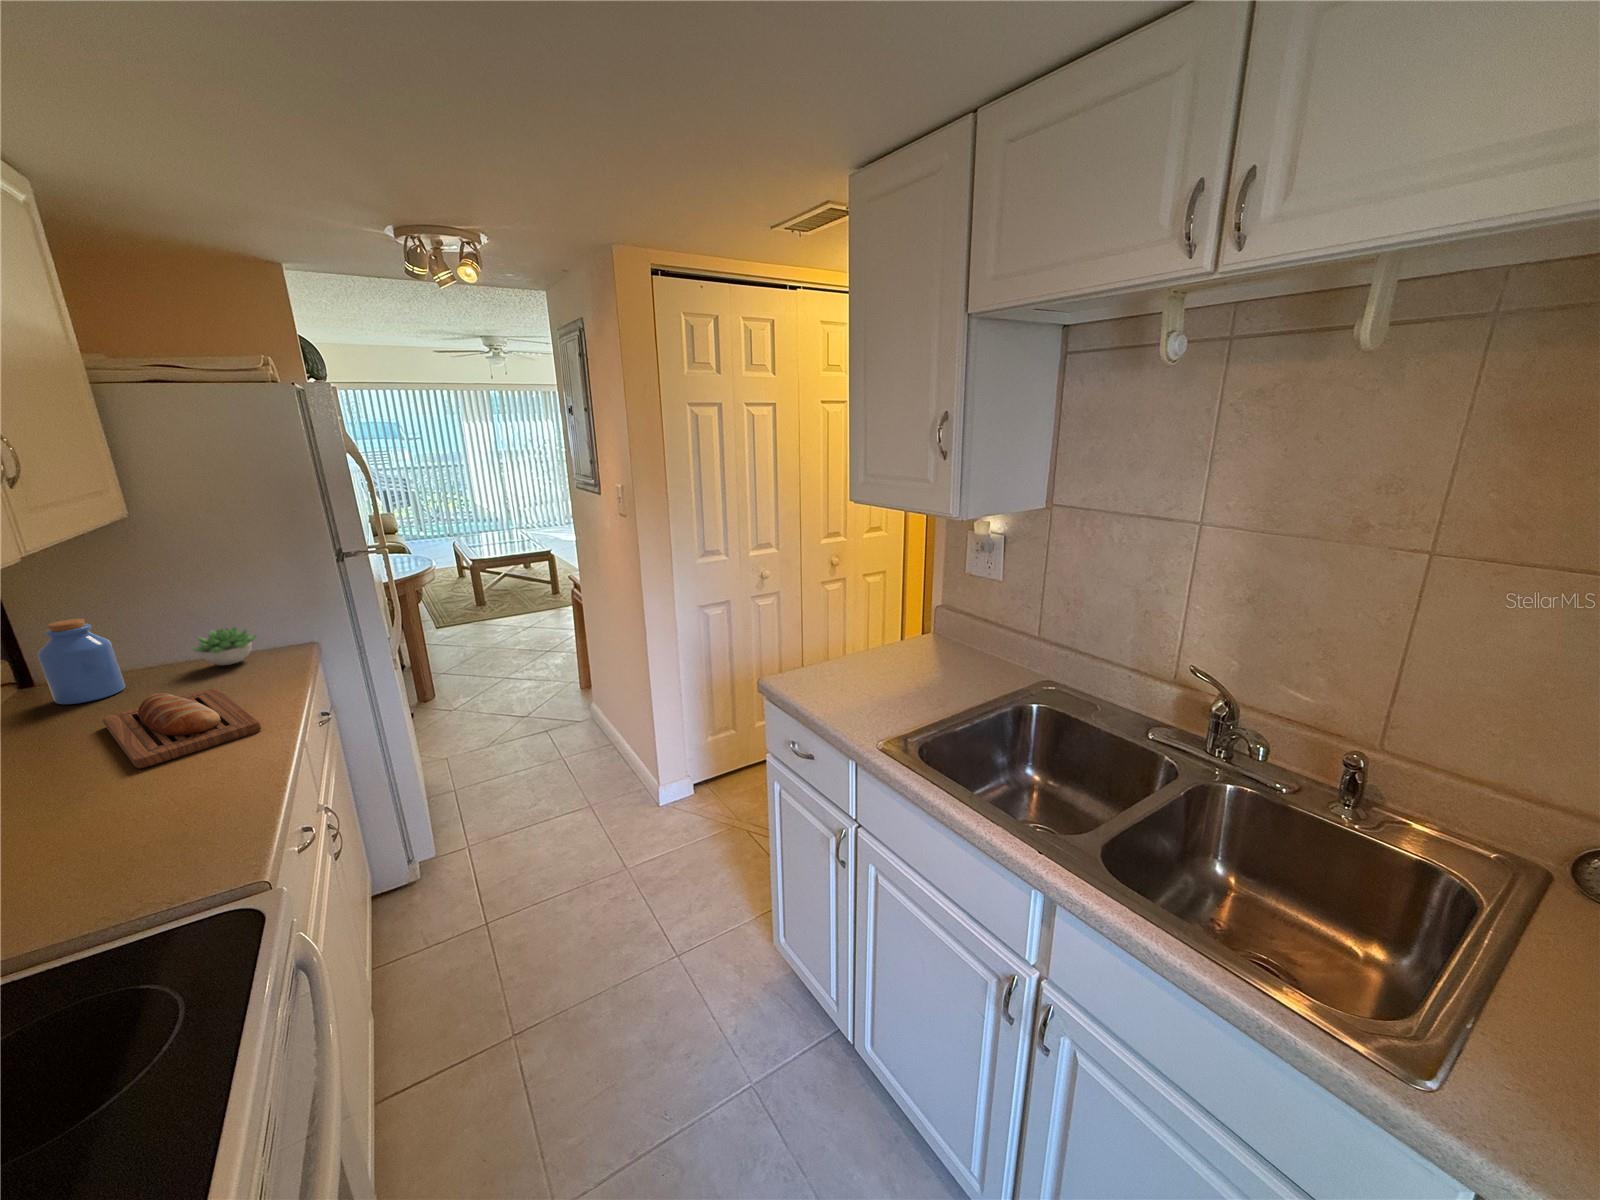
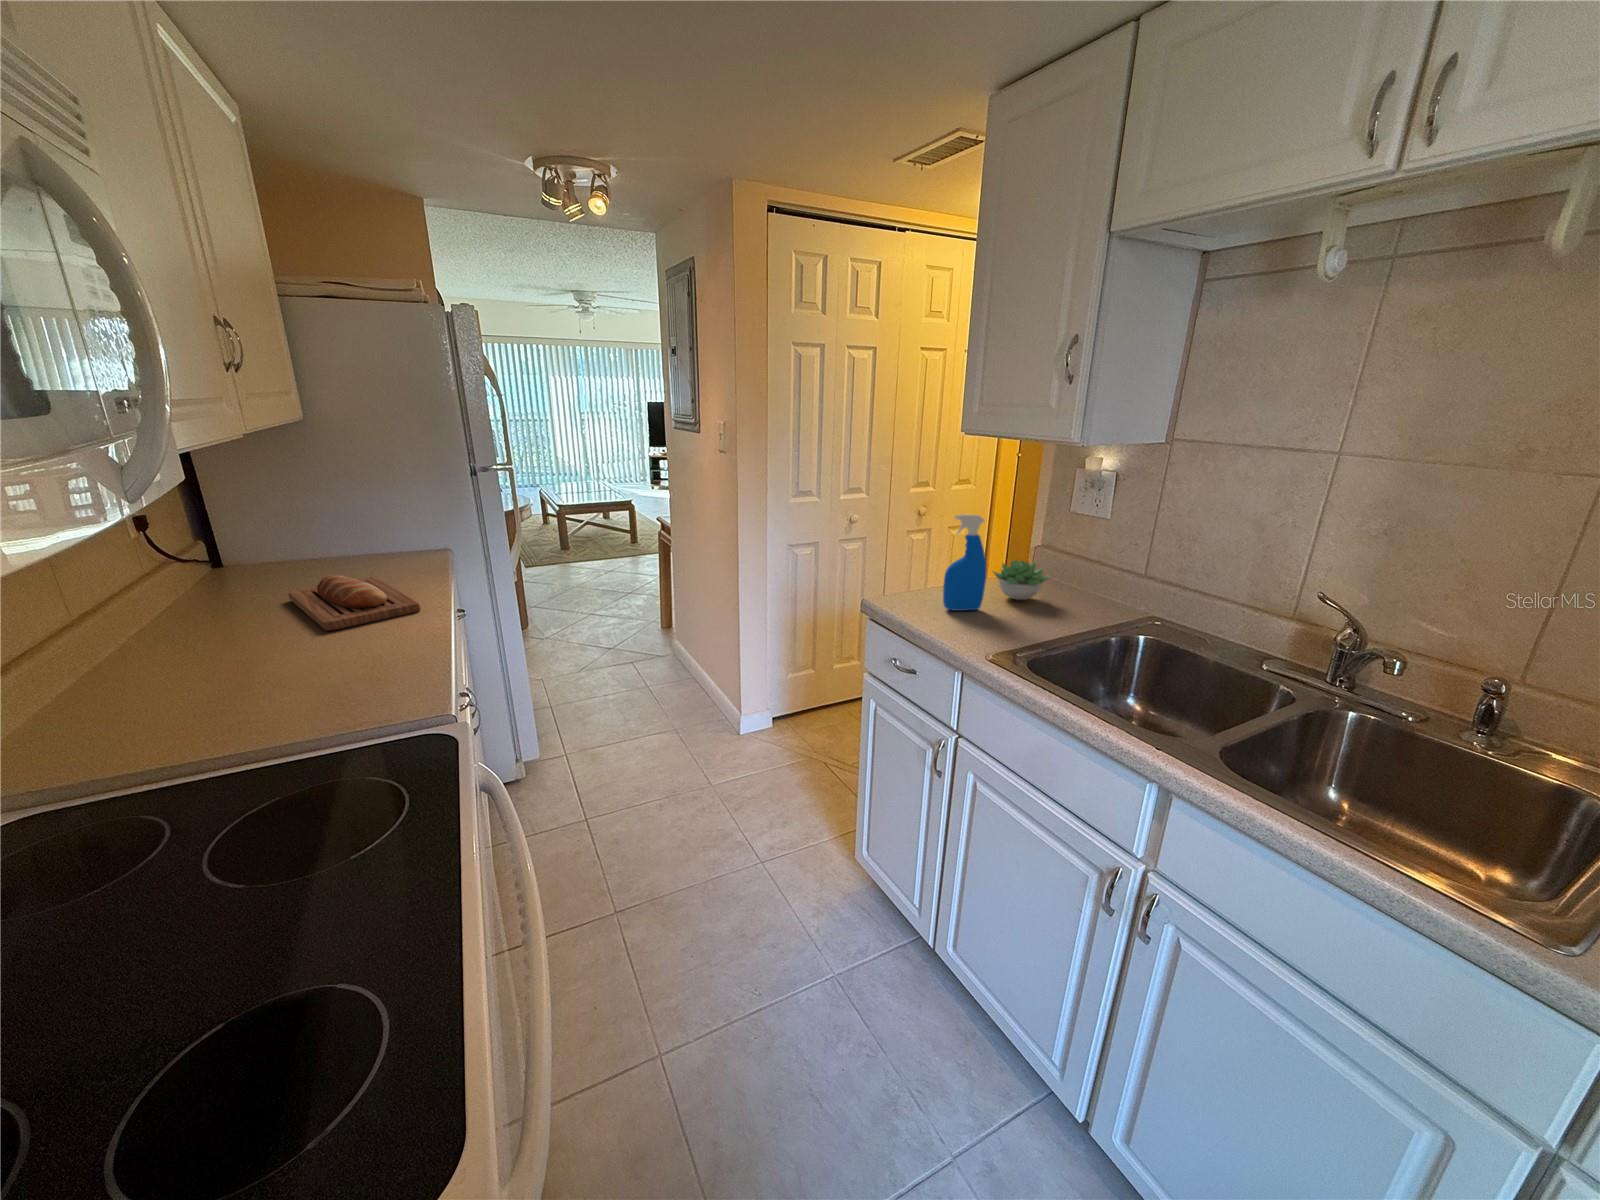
spray bottle: none [837,590,880,687] -> present [943,514,986,611]
jar: present [38,619,126,704] -> none [231,509,297,583]
succulent plant: present [191,627,257,665] -> present [994,560,1050,600]

